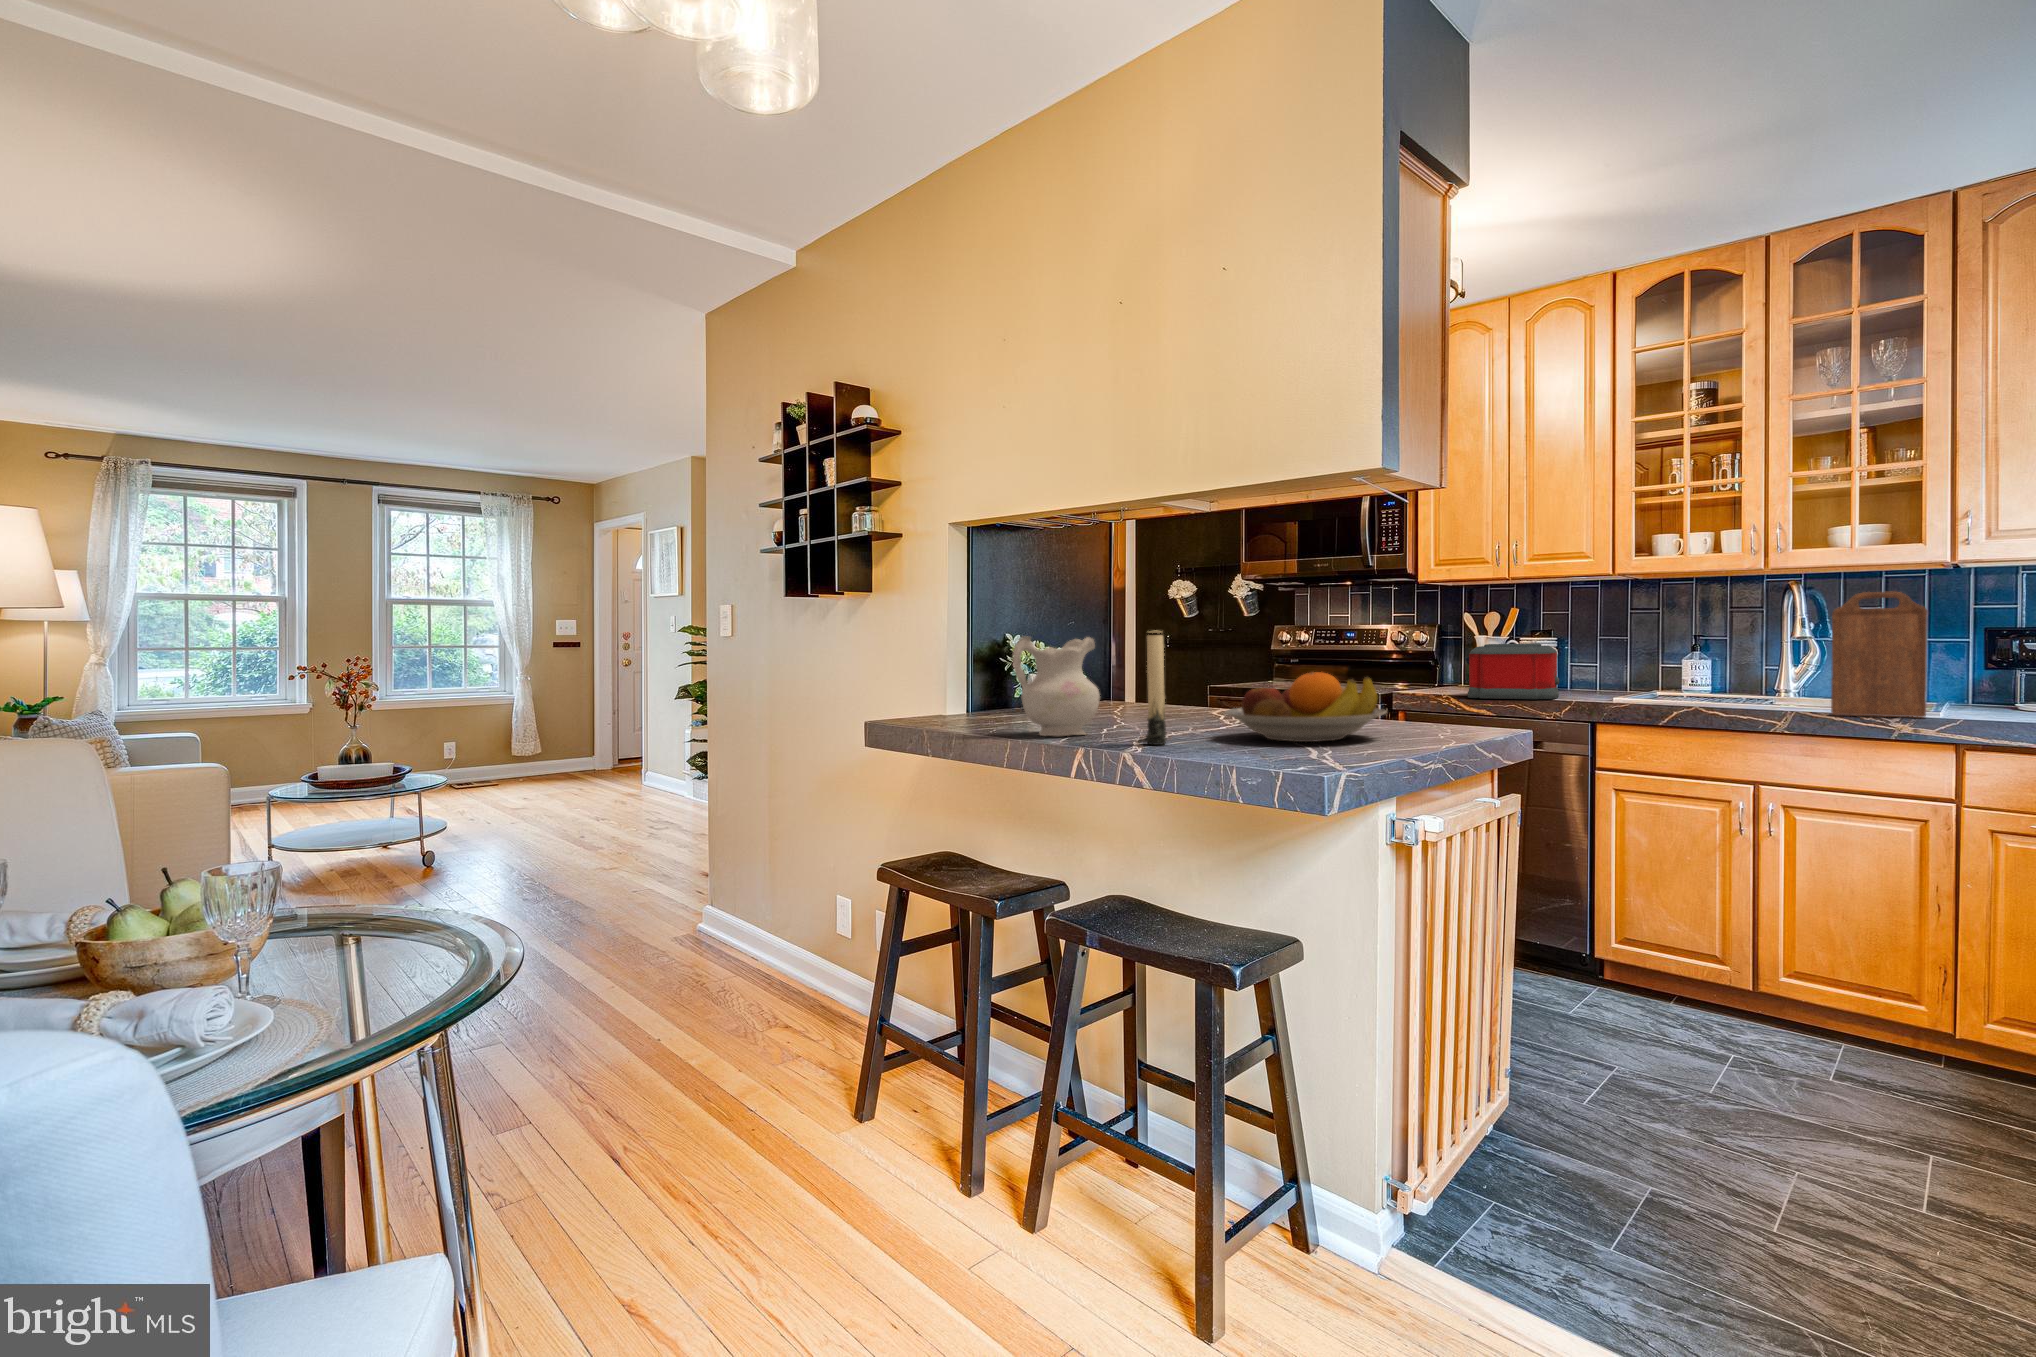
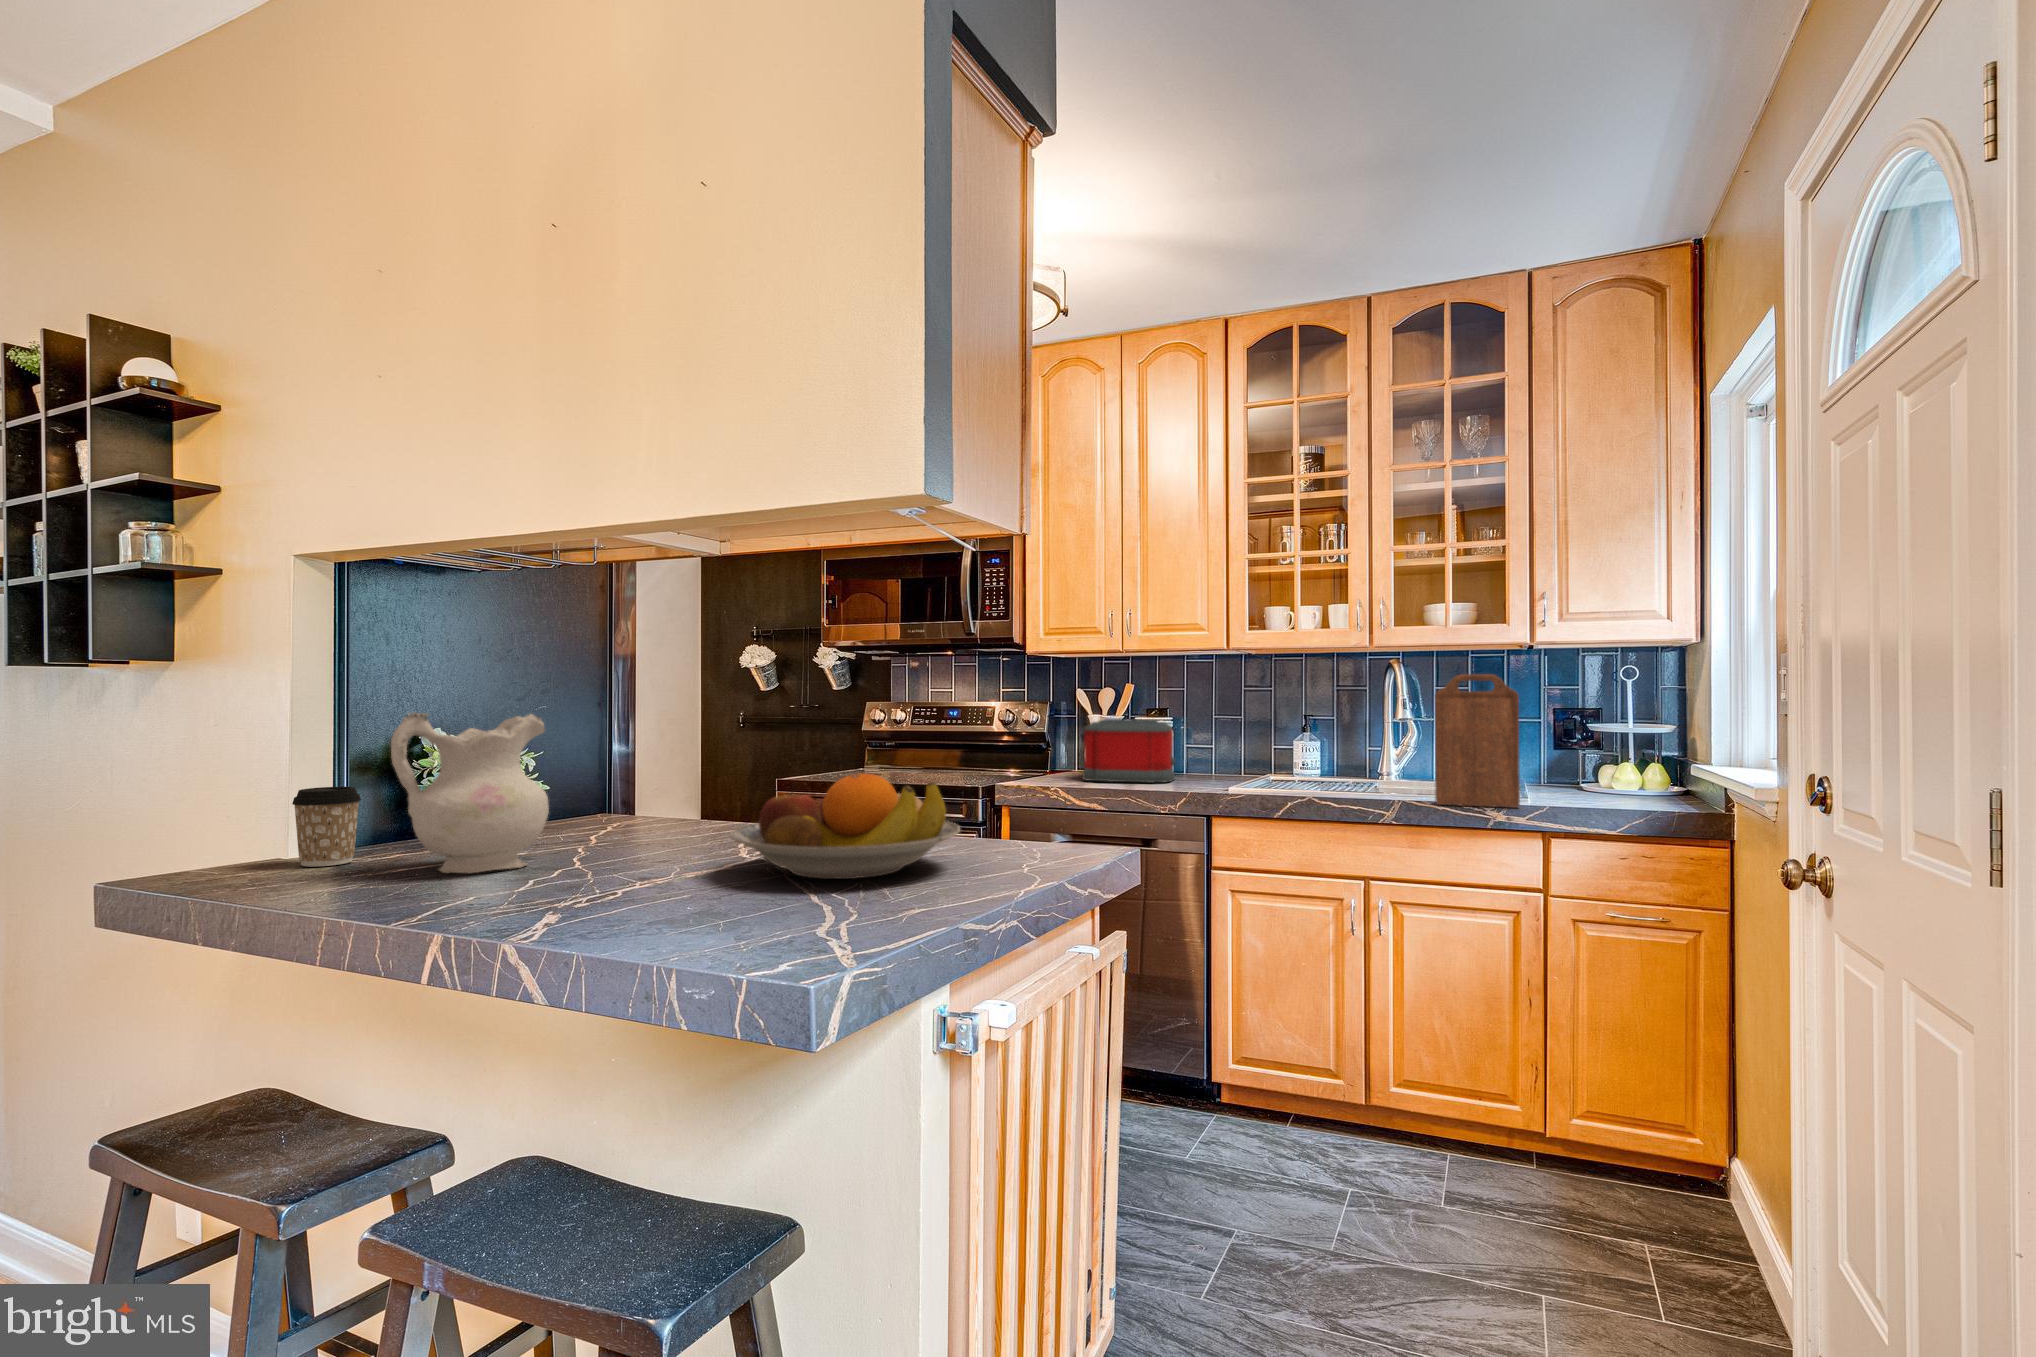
candle: present [1138,630,1166,745] -> none [580,710,625,894]
coffee cup: none [947,685,982,733] -> present [292,787,361,867]

